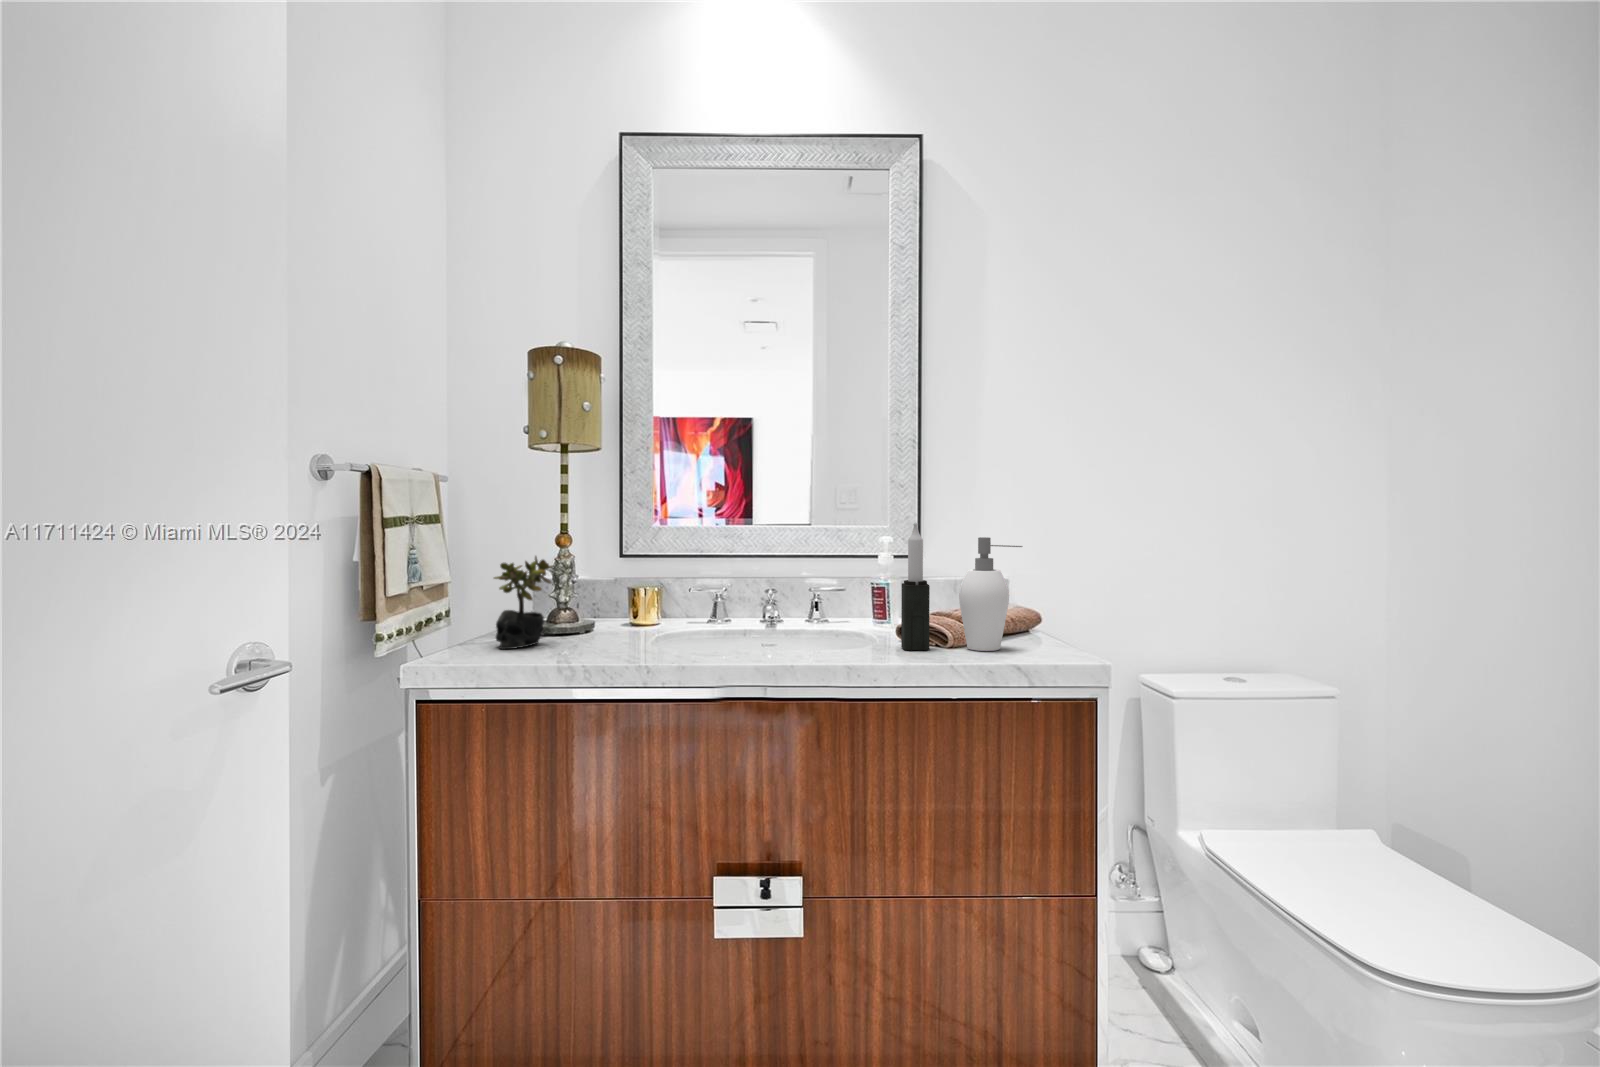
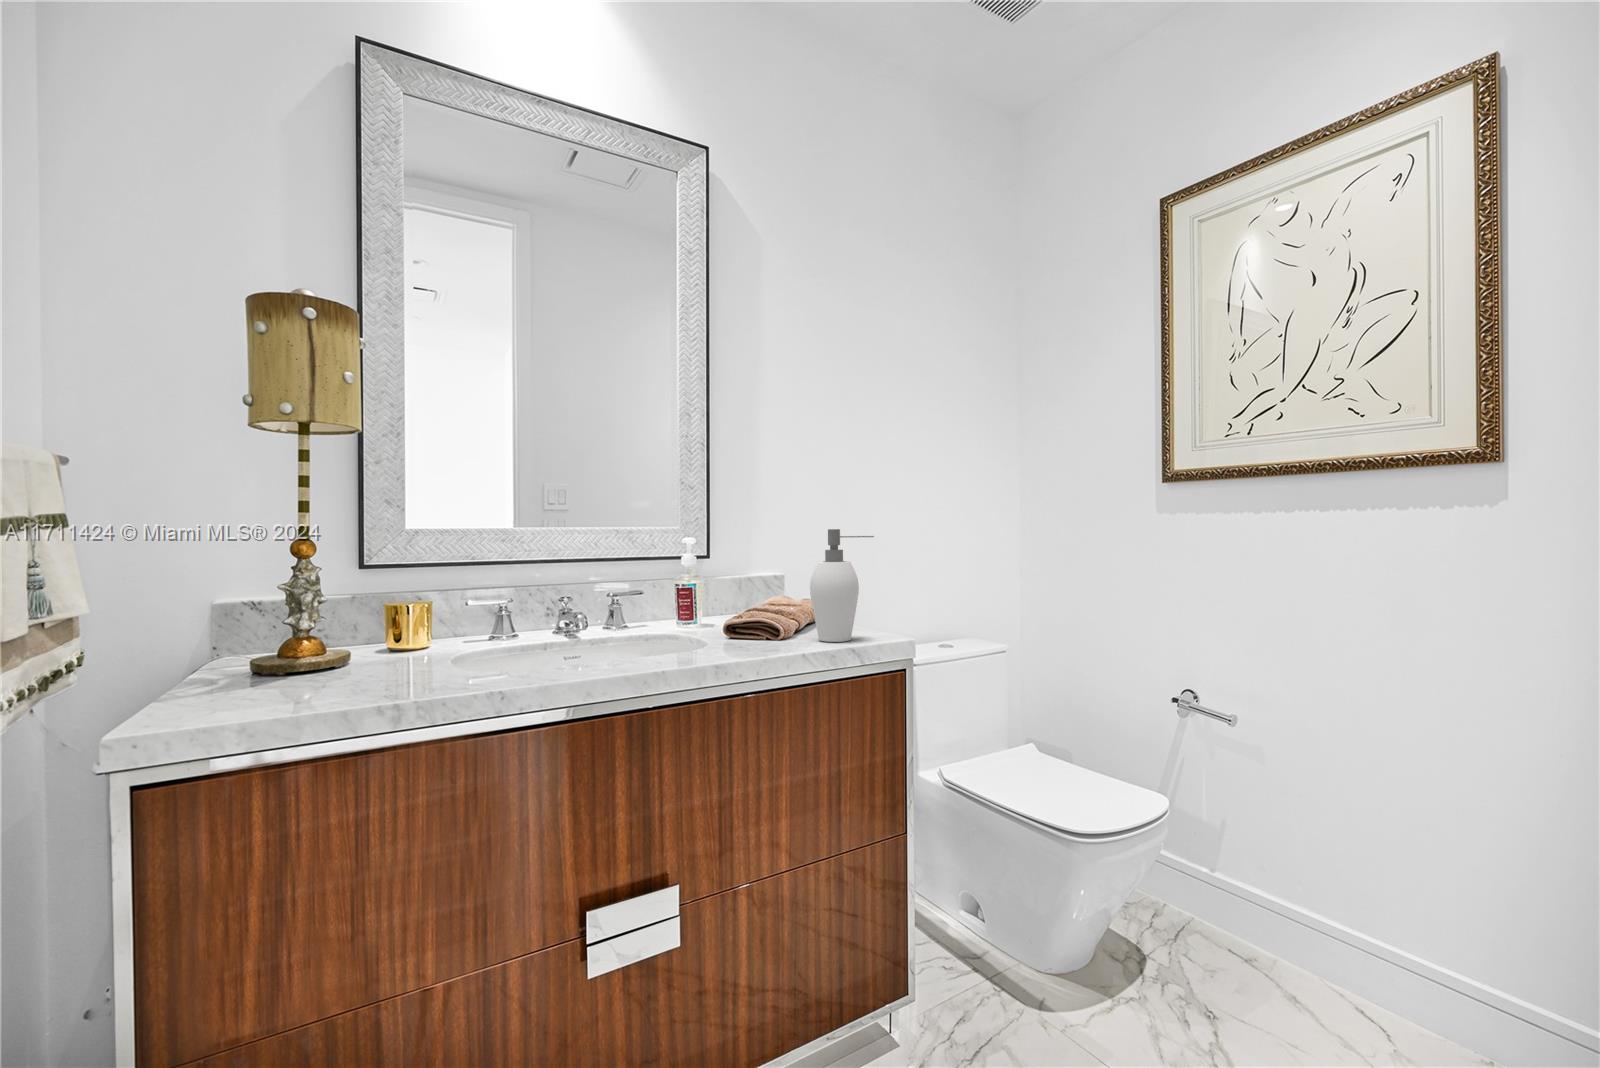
candle: present [901,522,930,650] -> none [759,514,792,648]
succulent plant: present [494,556,552,649] -> none [206,561,309,704]

